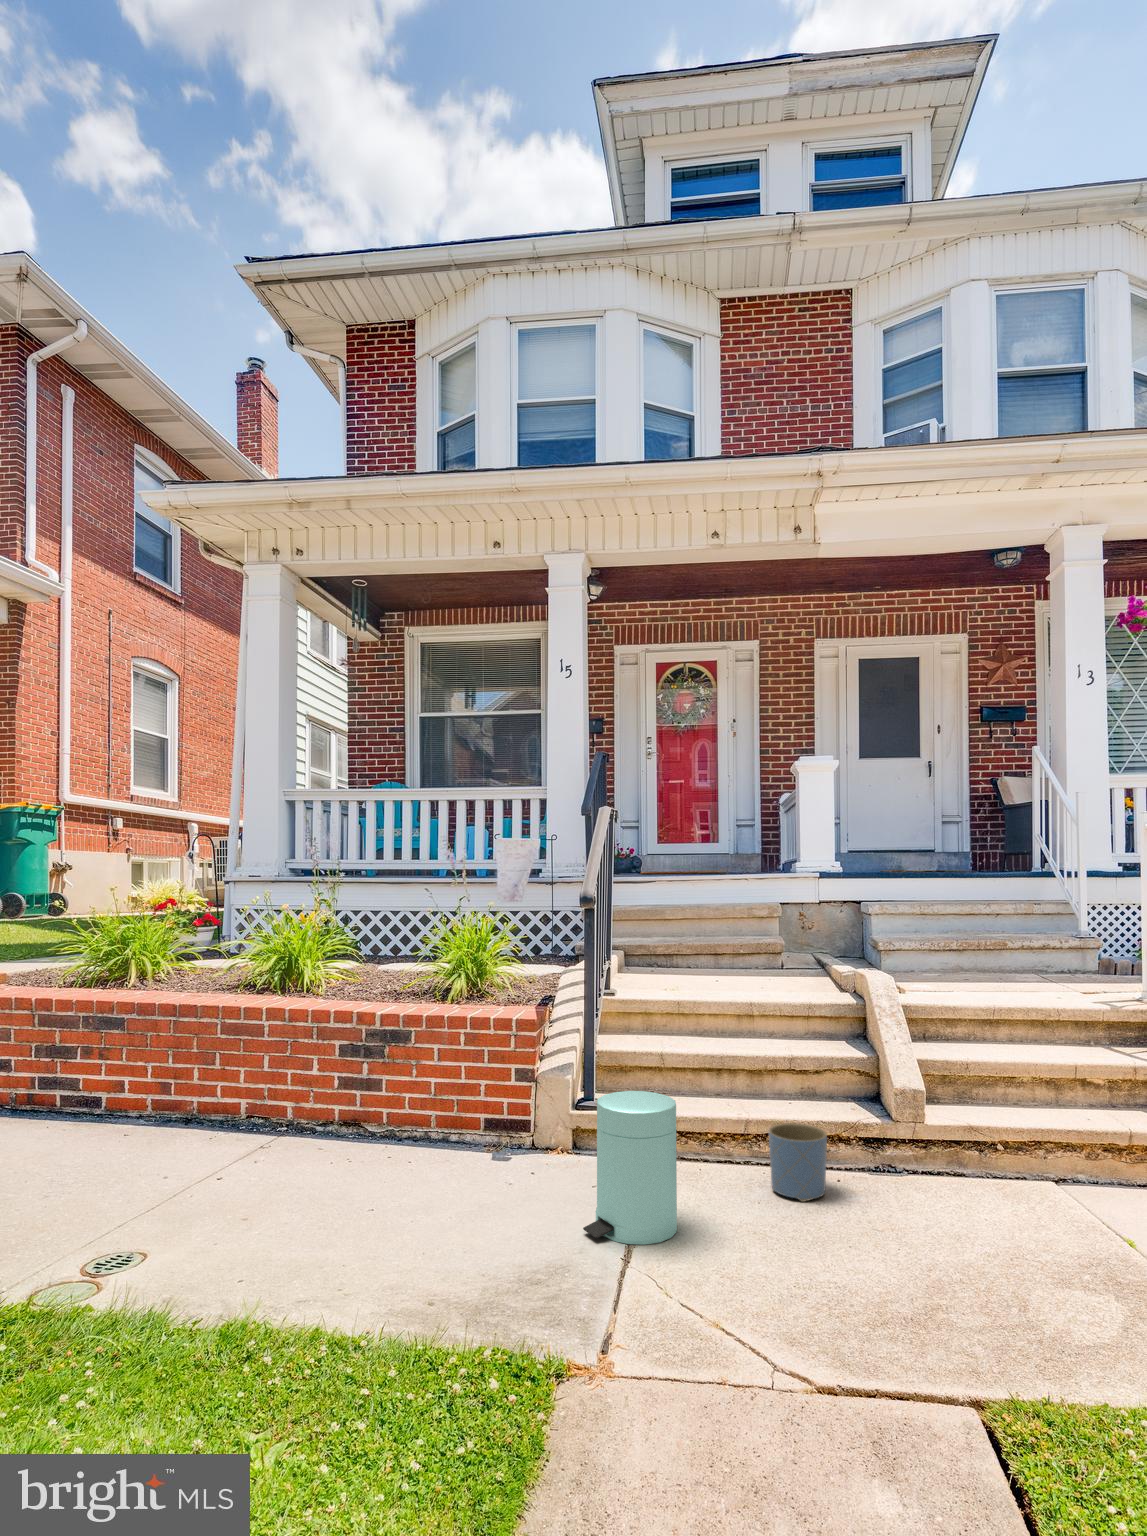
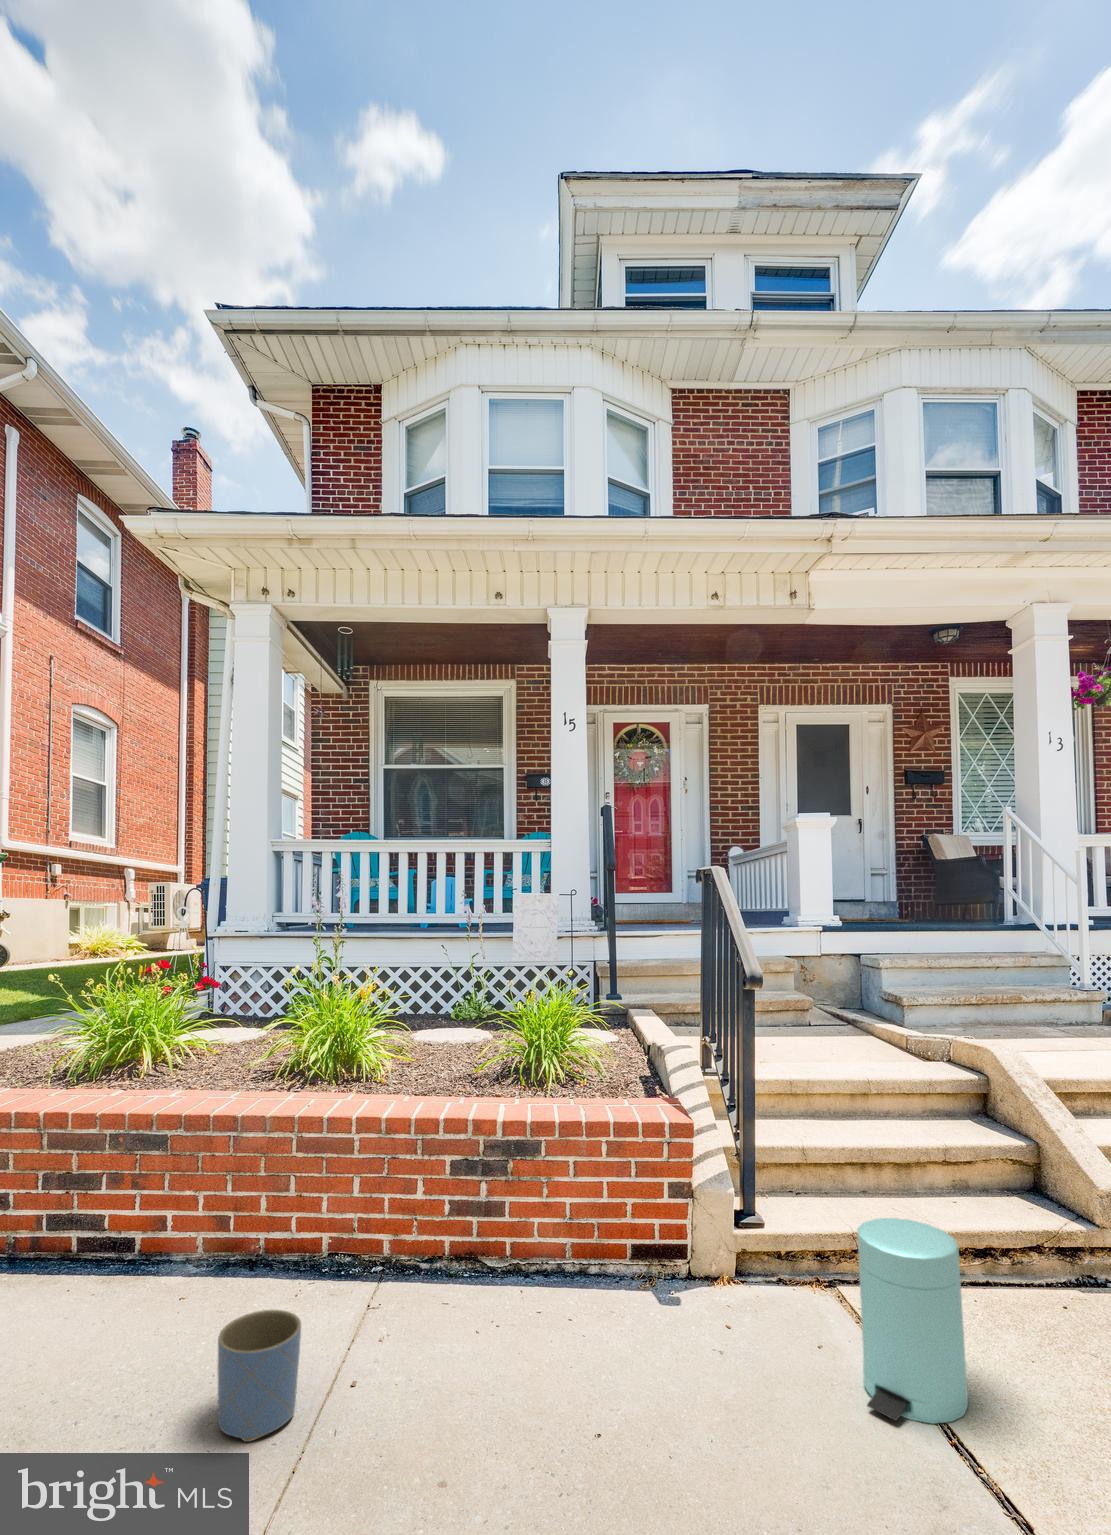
planter: present [769,1123,827,1202] -> present [218,1310,301,1442]

